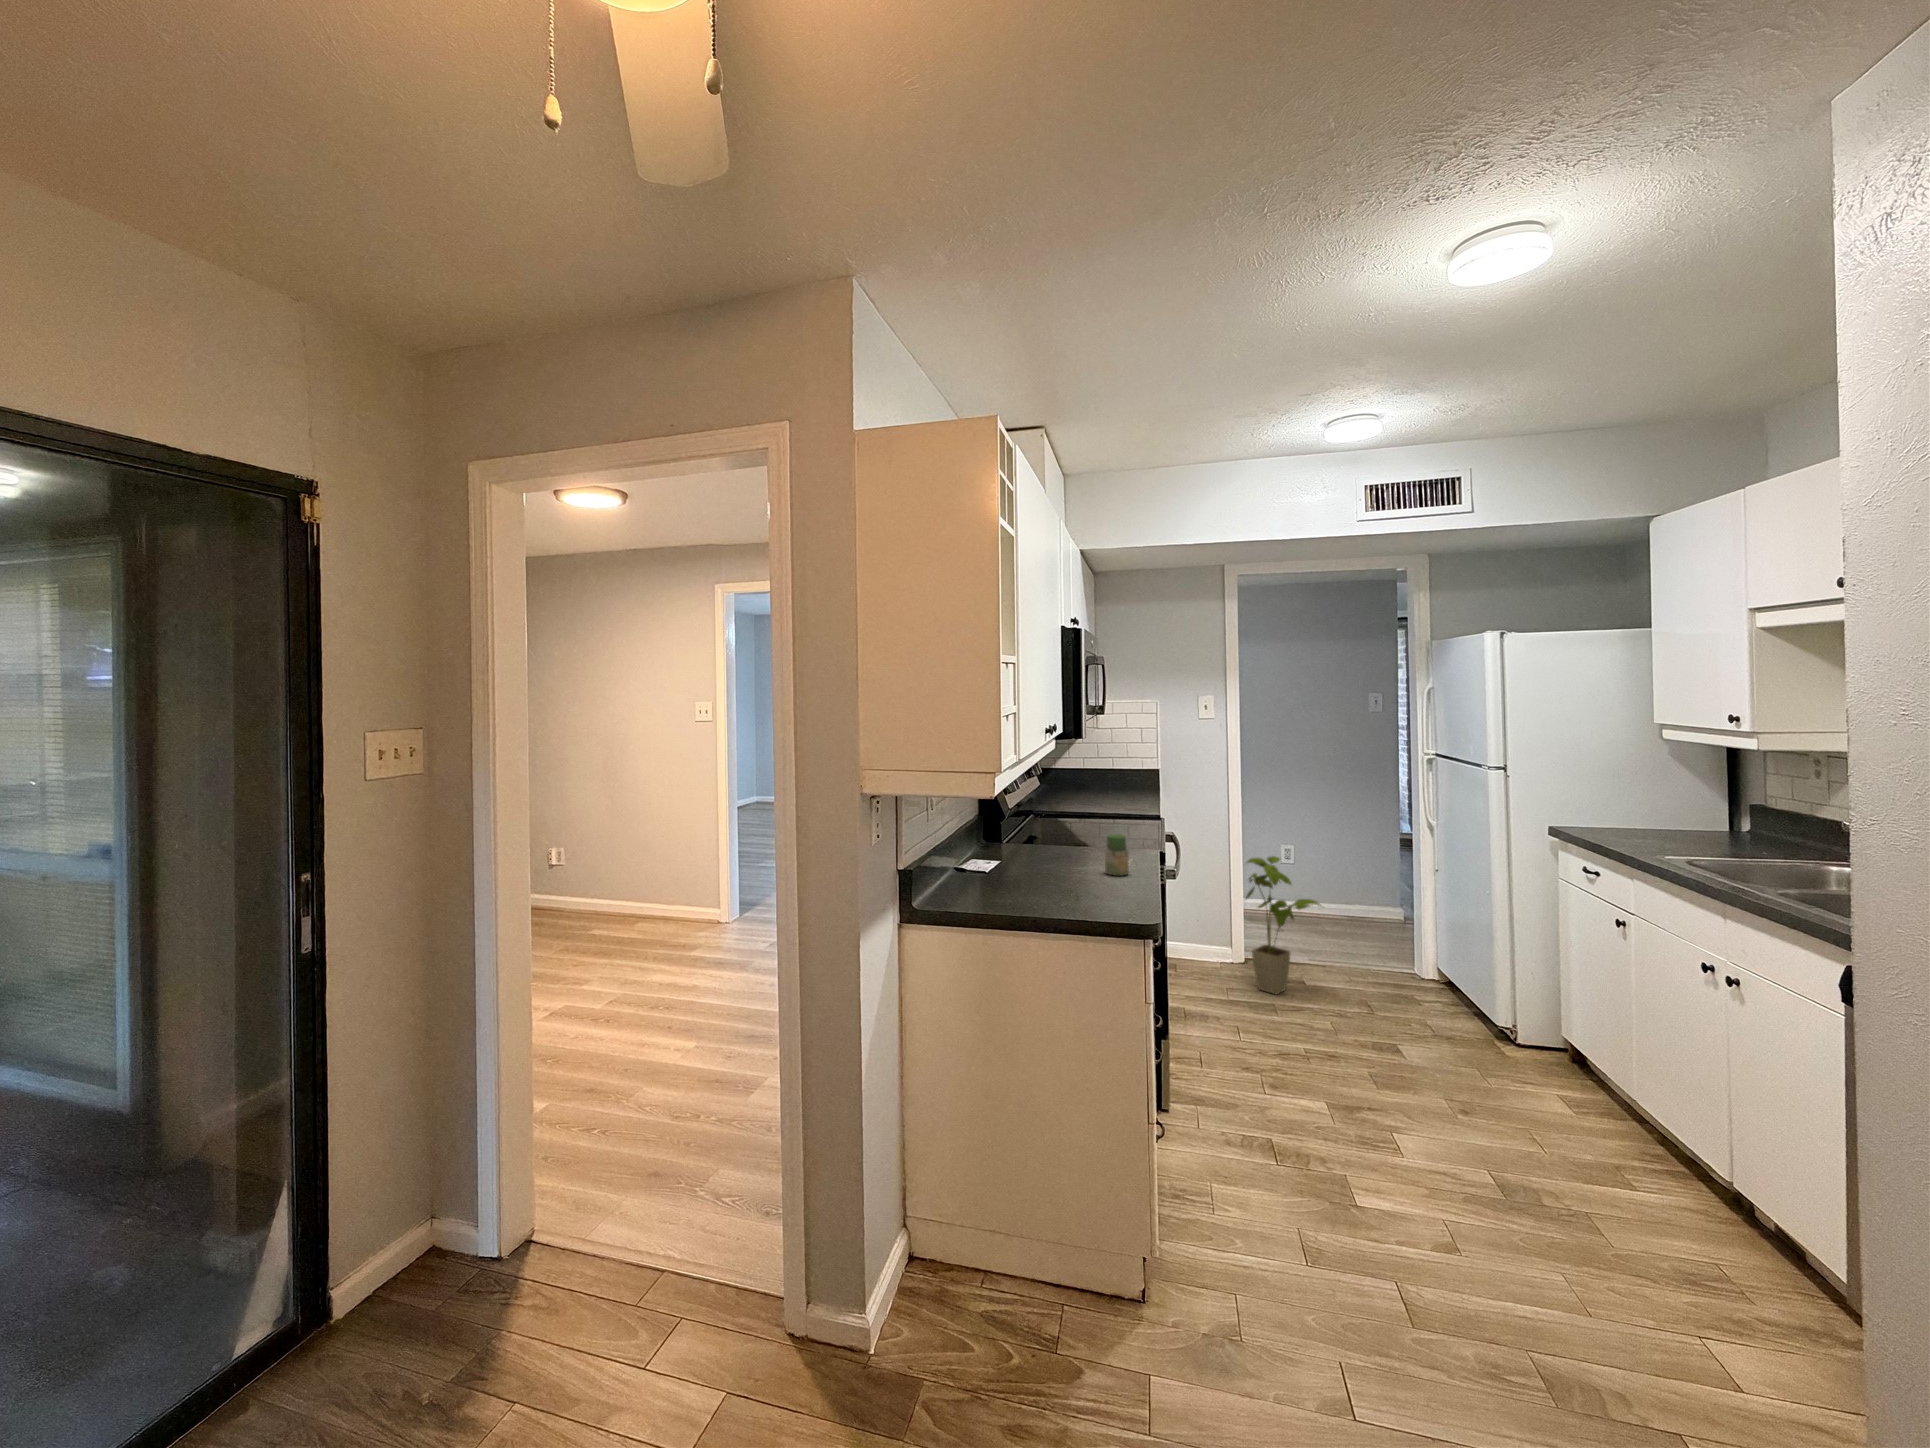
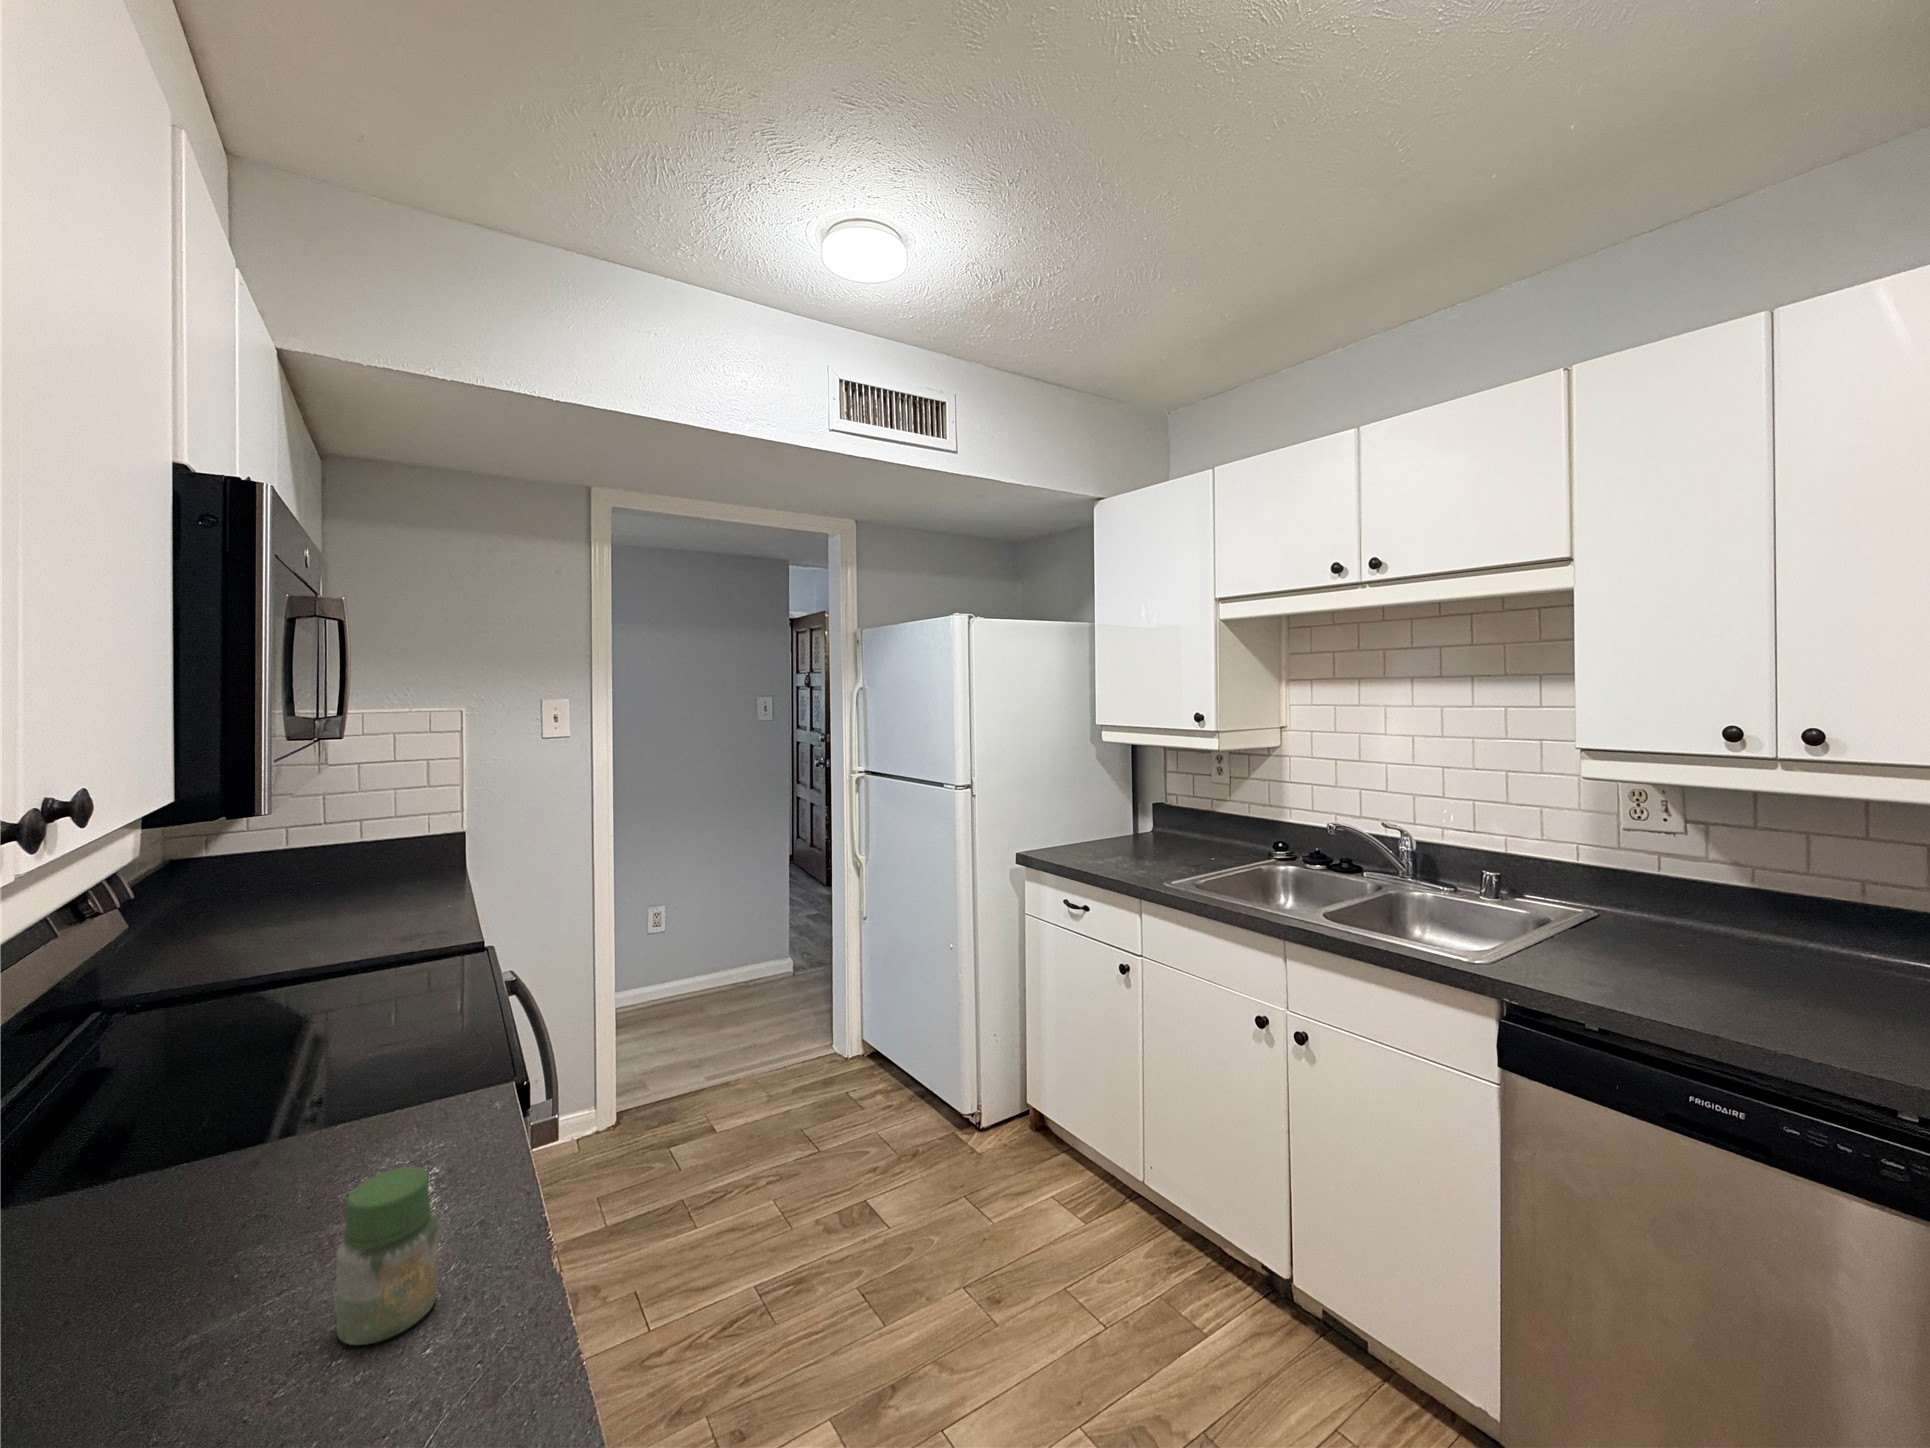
house plant: present [1246,856,1321,994] -> none [625,954,754,1181]

